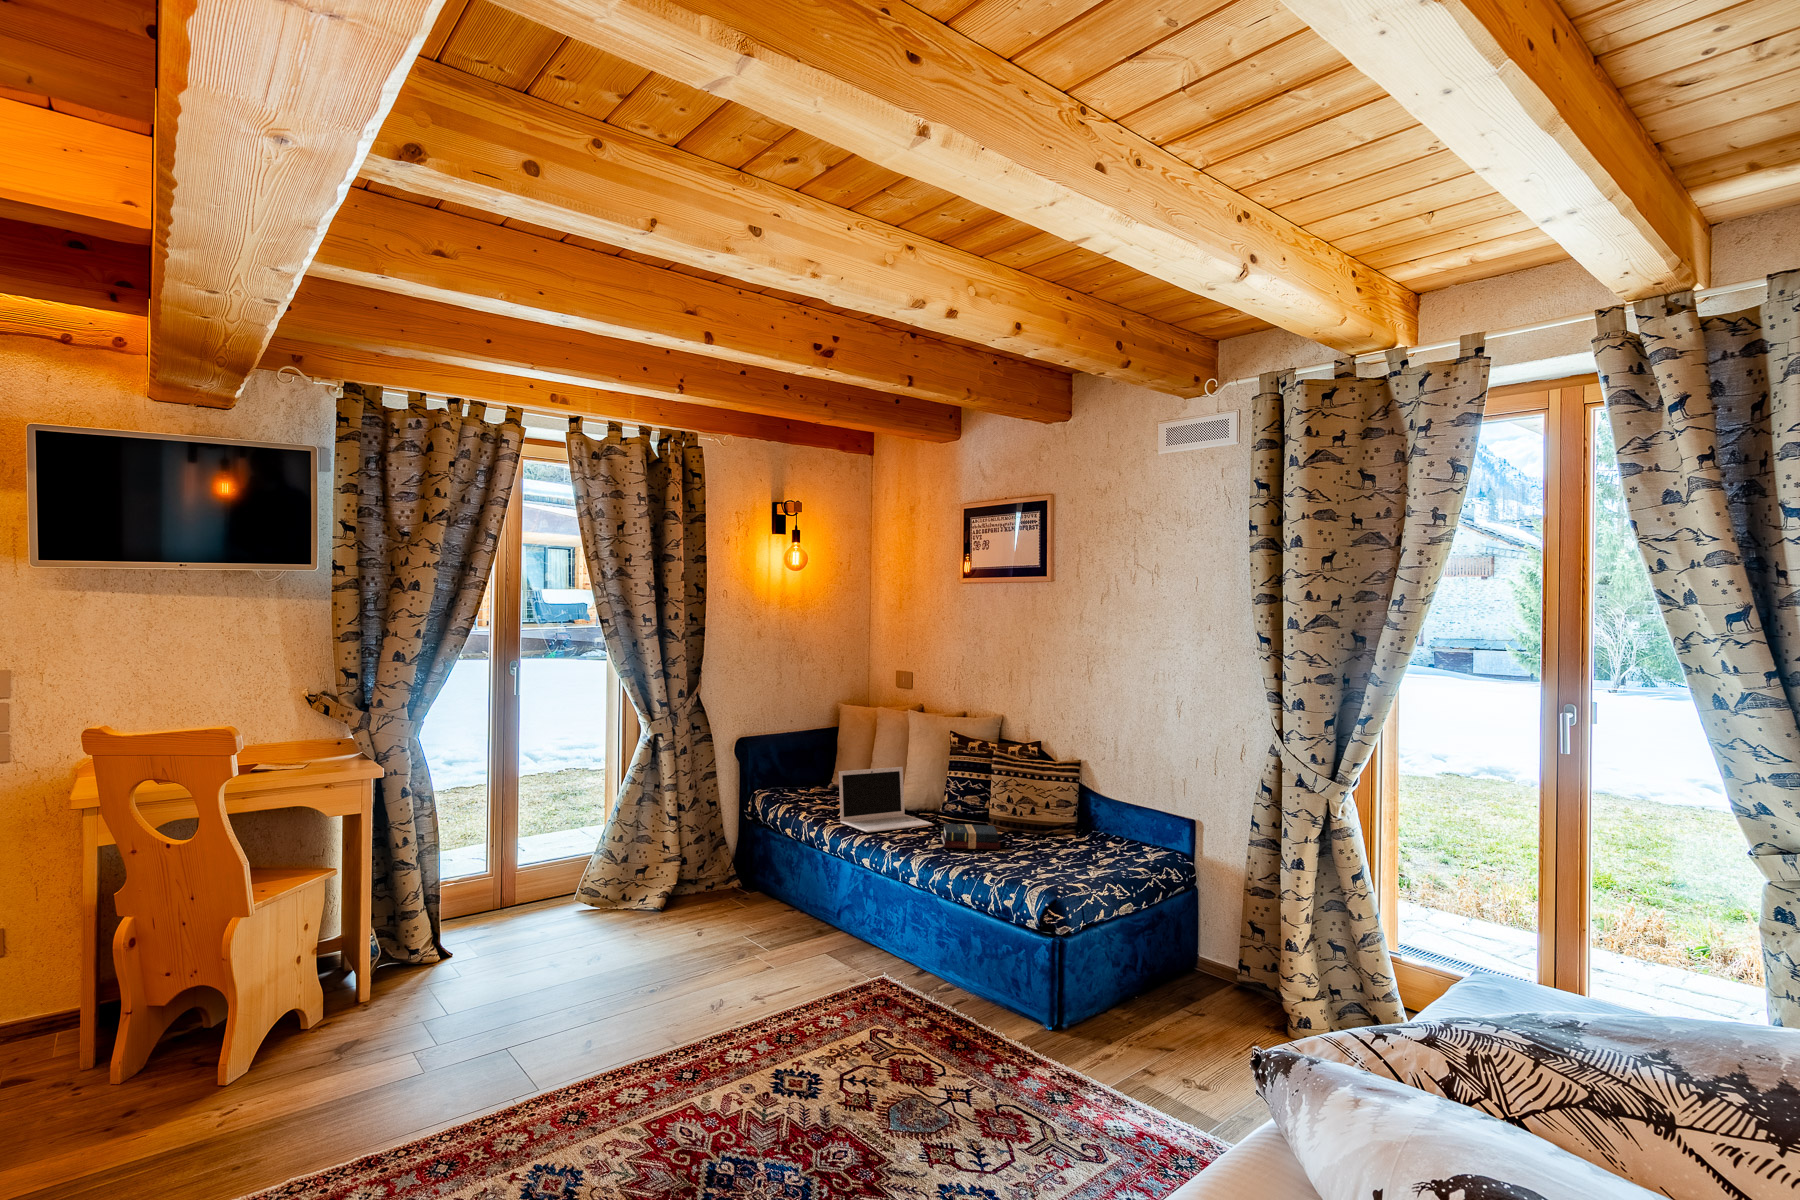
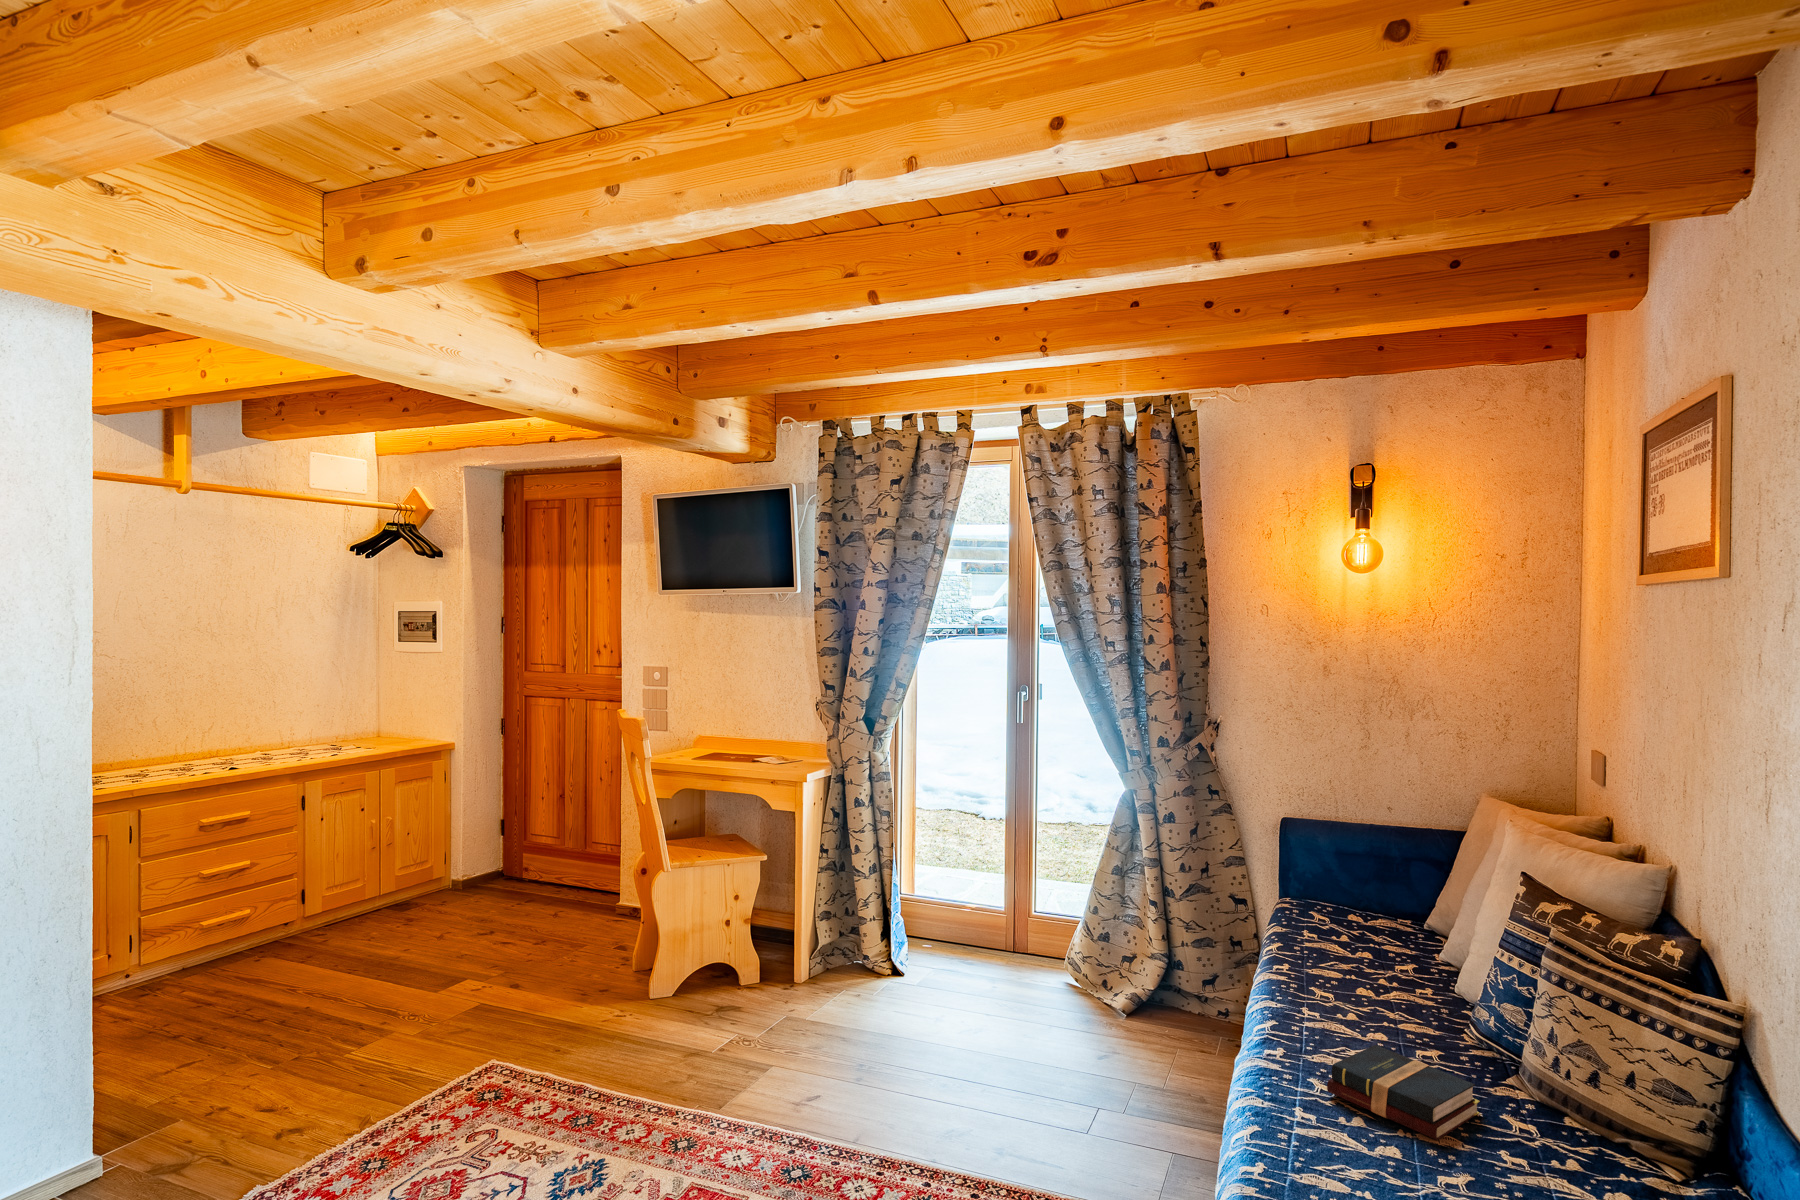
laptop: present [839,767,932,832] -> none [1270,900,1428,1037]

